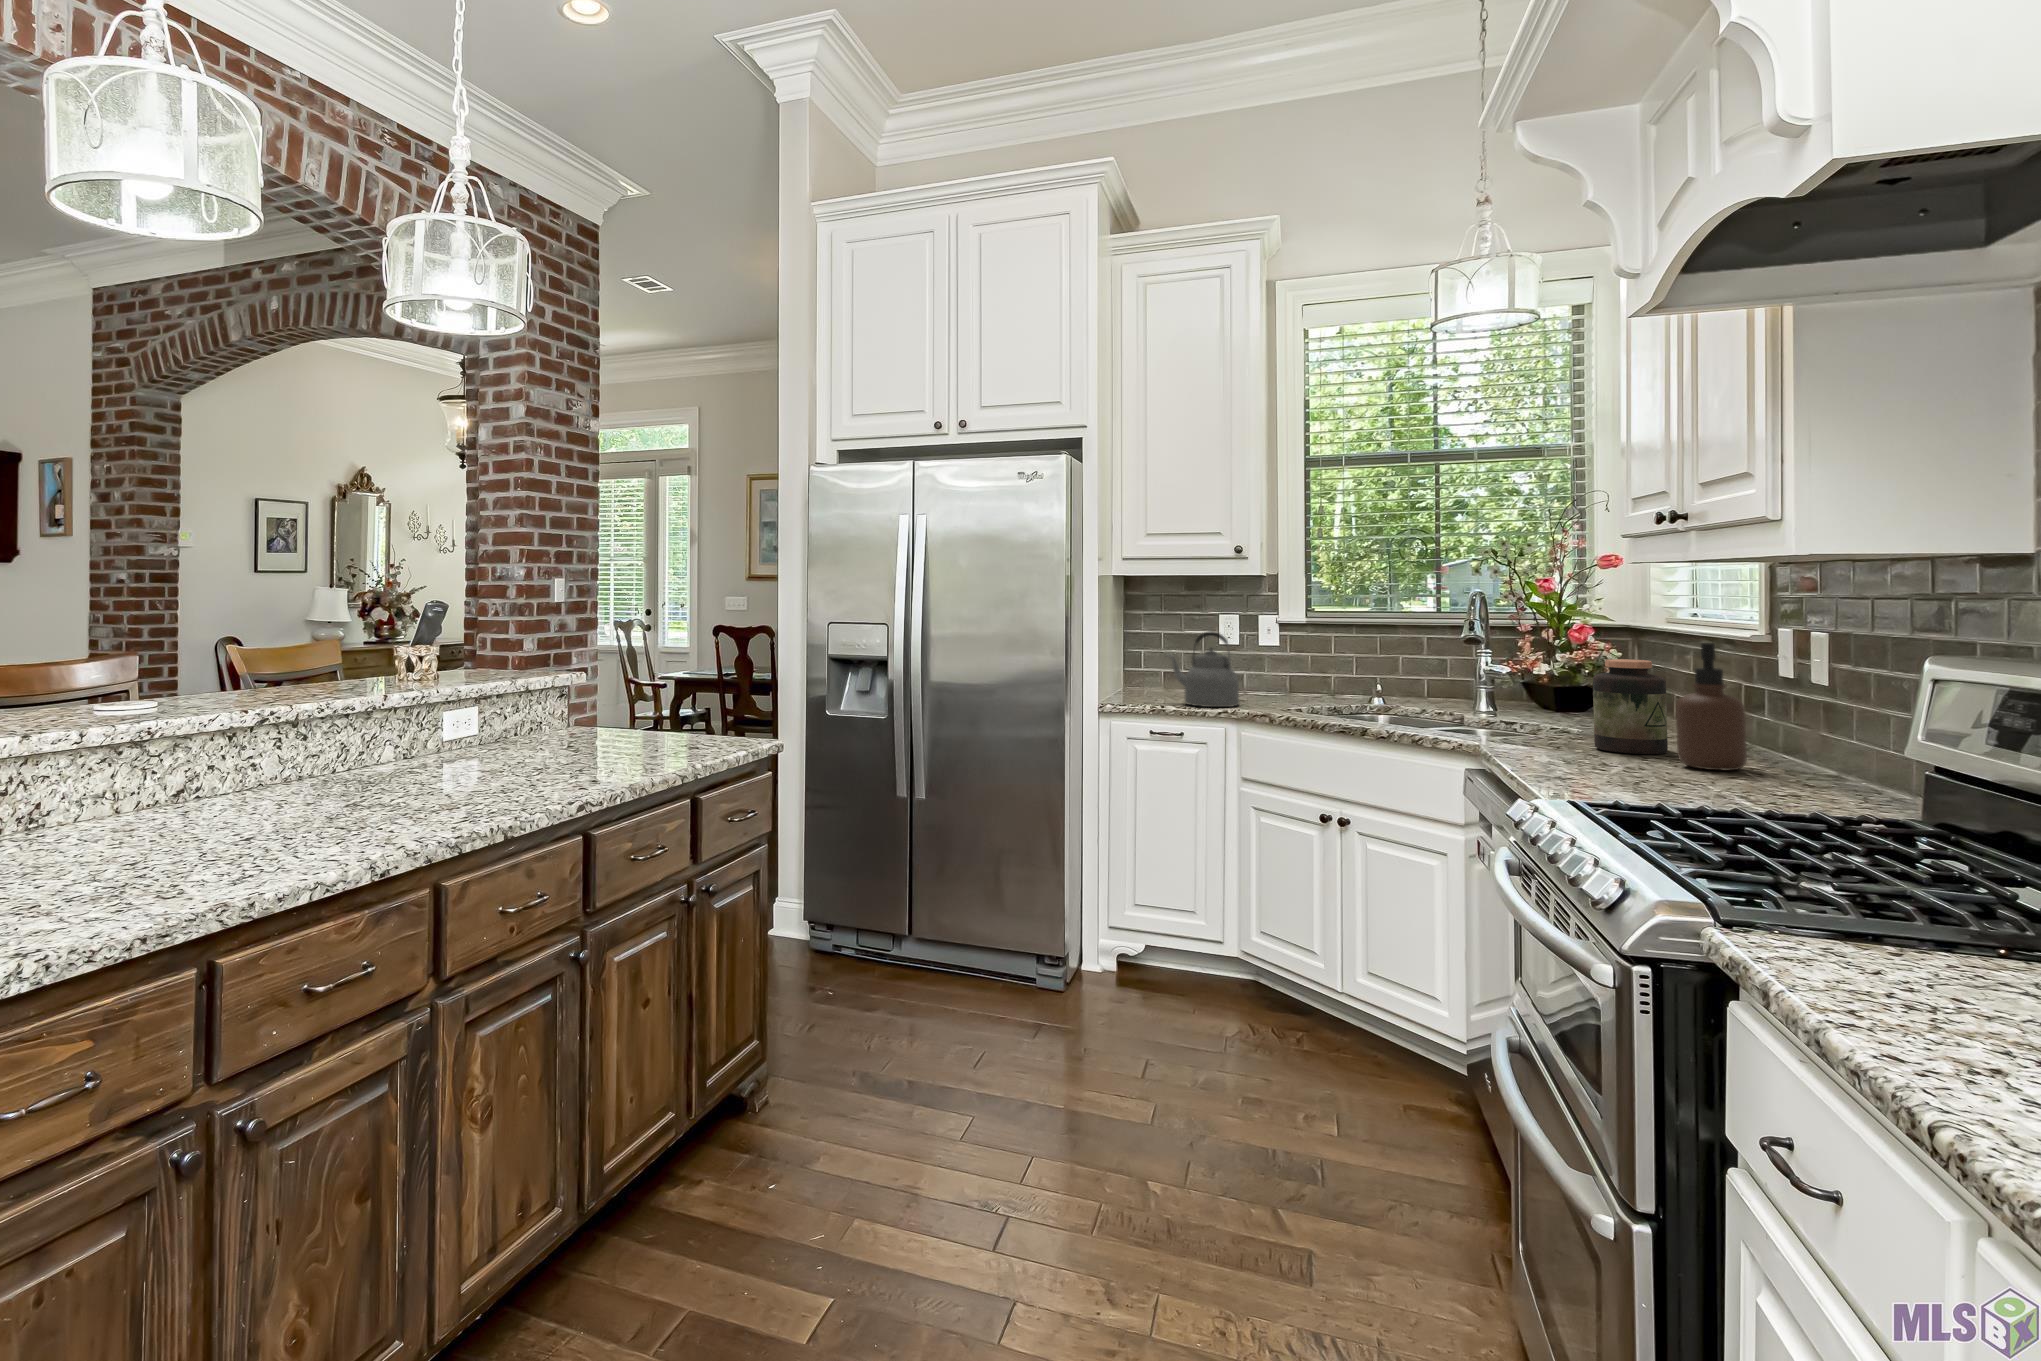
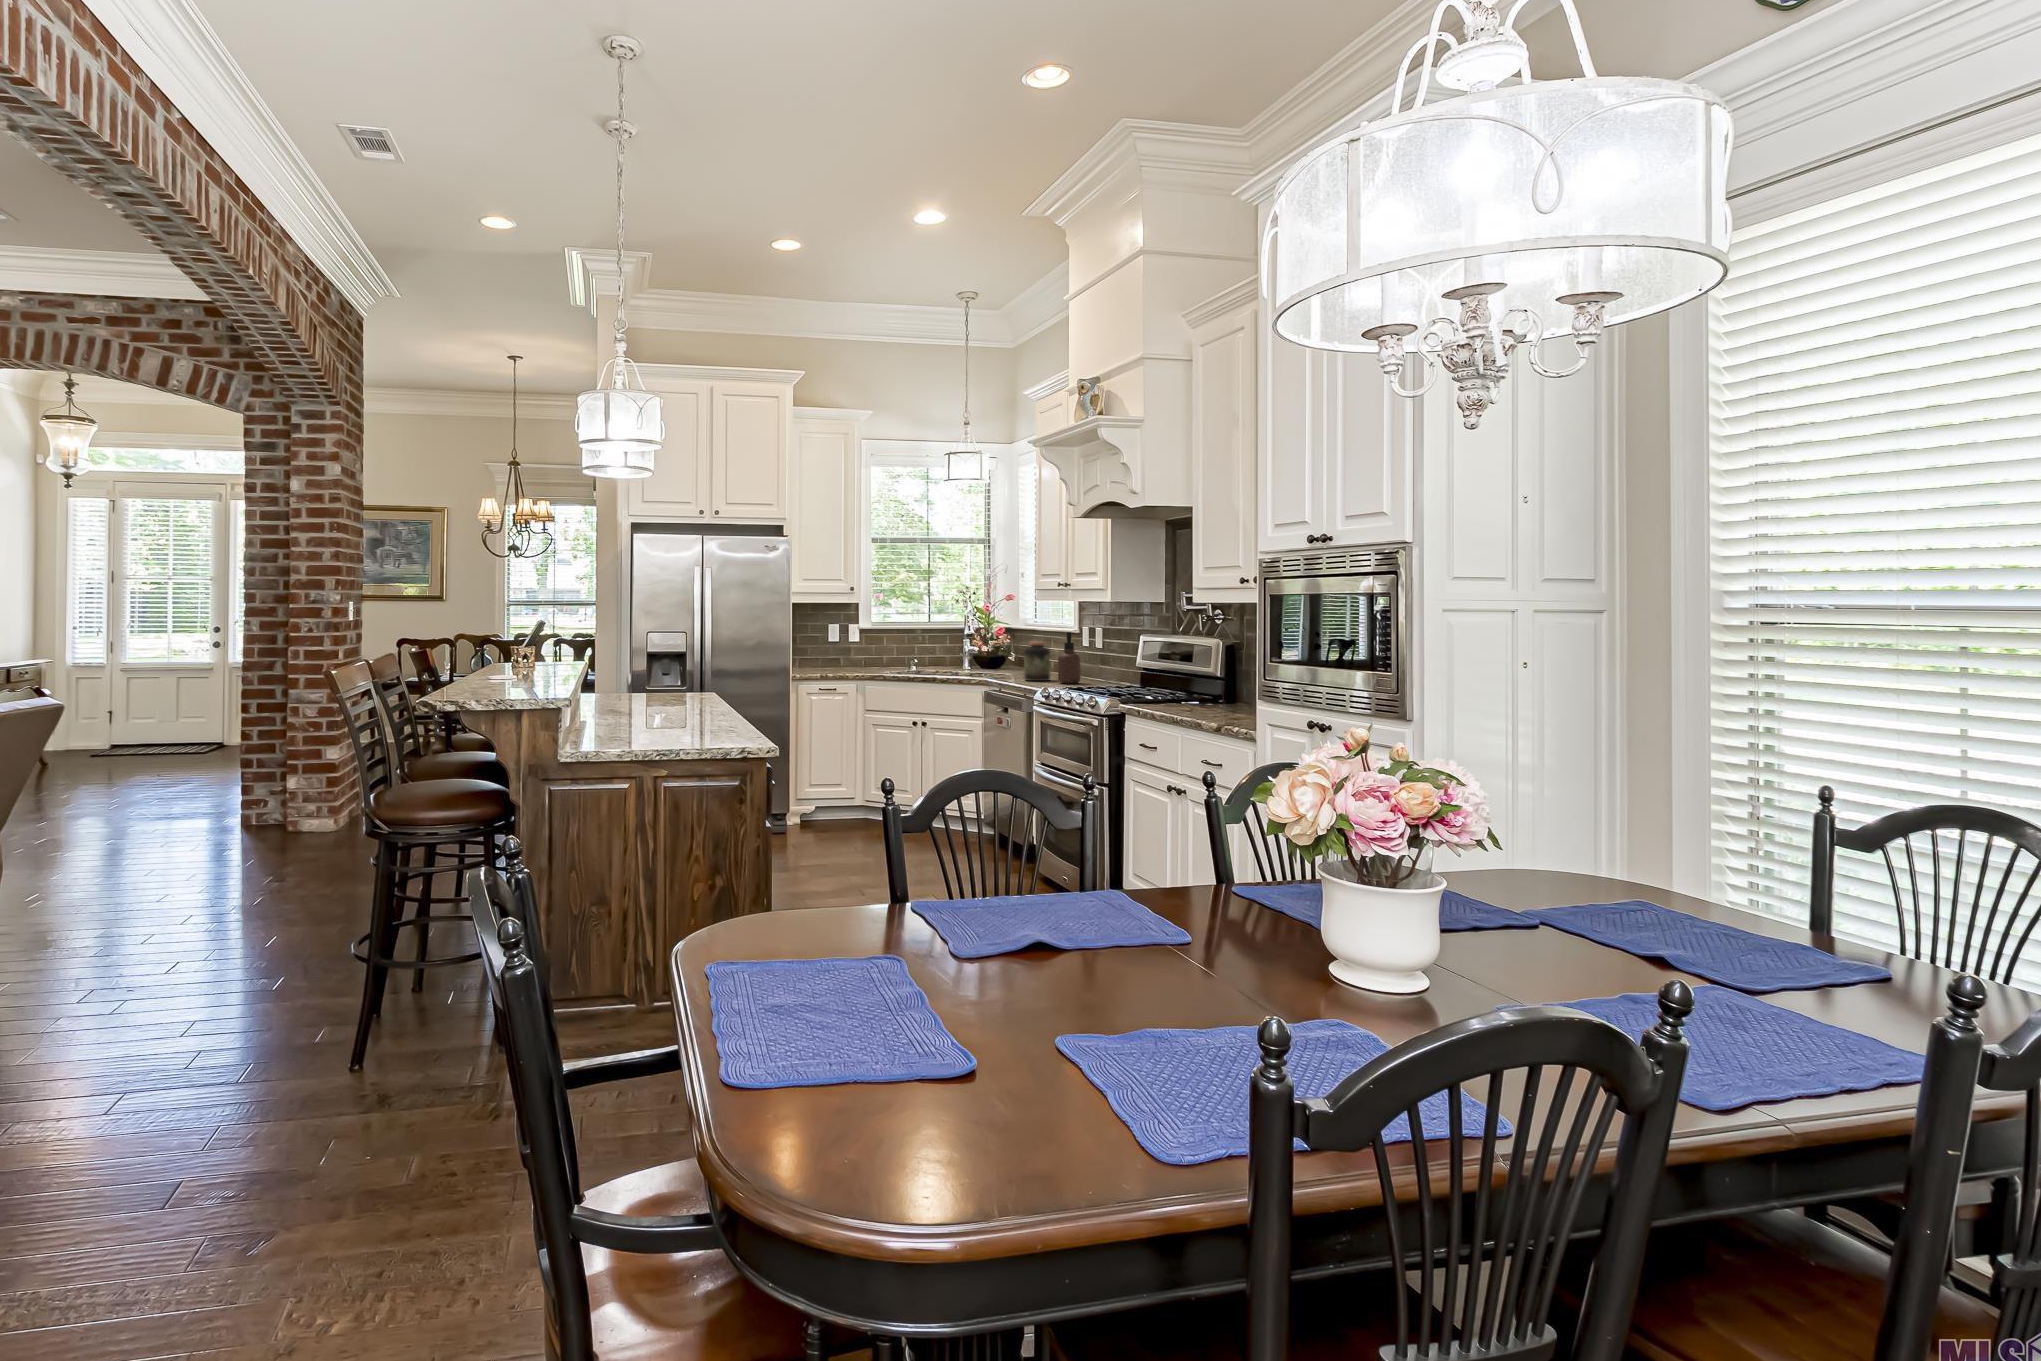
kettle: present [1167,632,1240,707] -> none [806,634,848,676]

